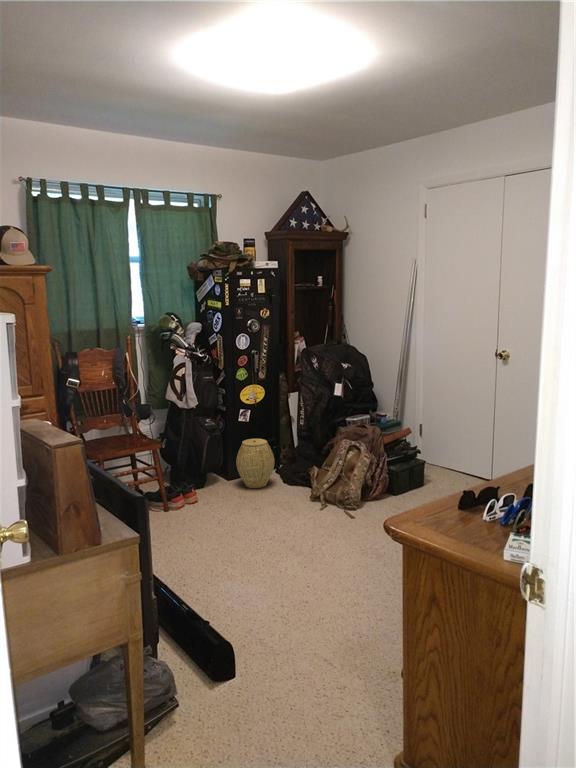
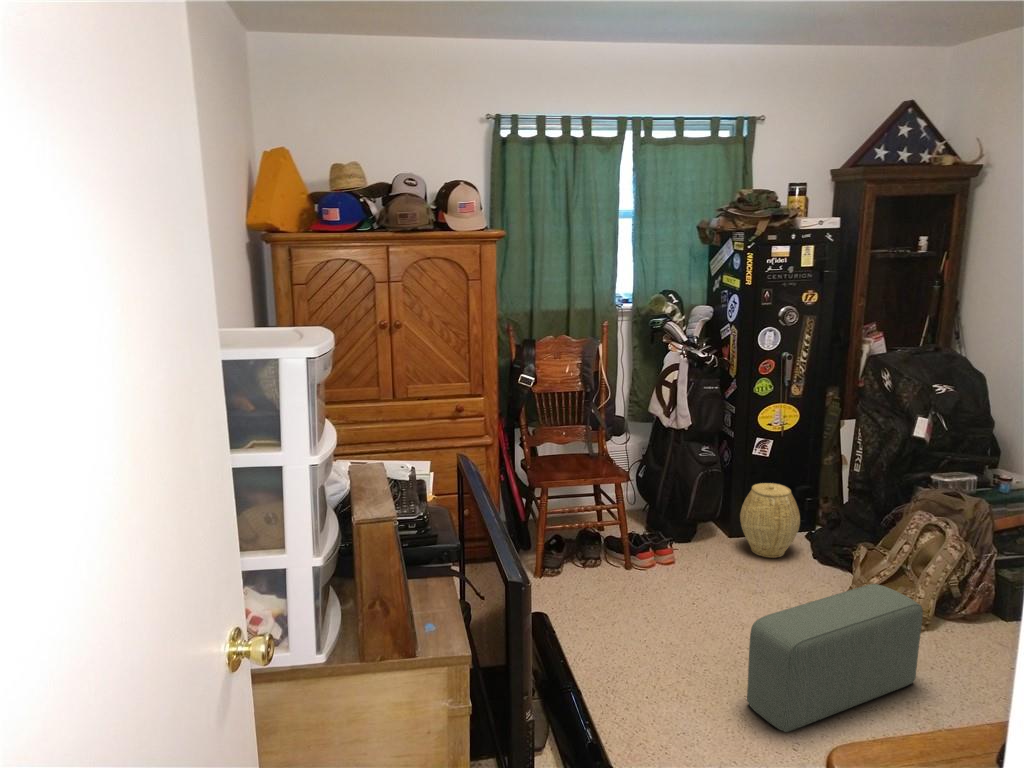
pouf: none [271,480,361,576] -> present [747,584,923,732]

